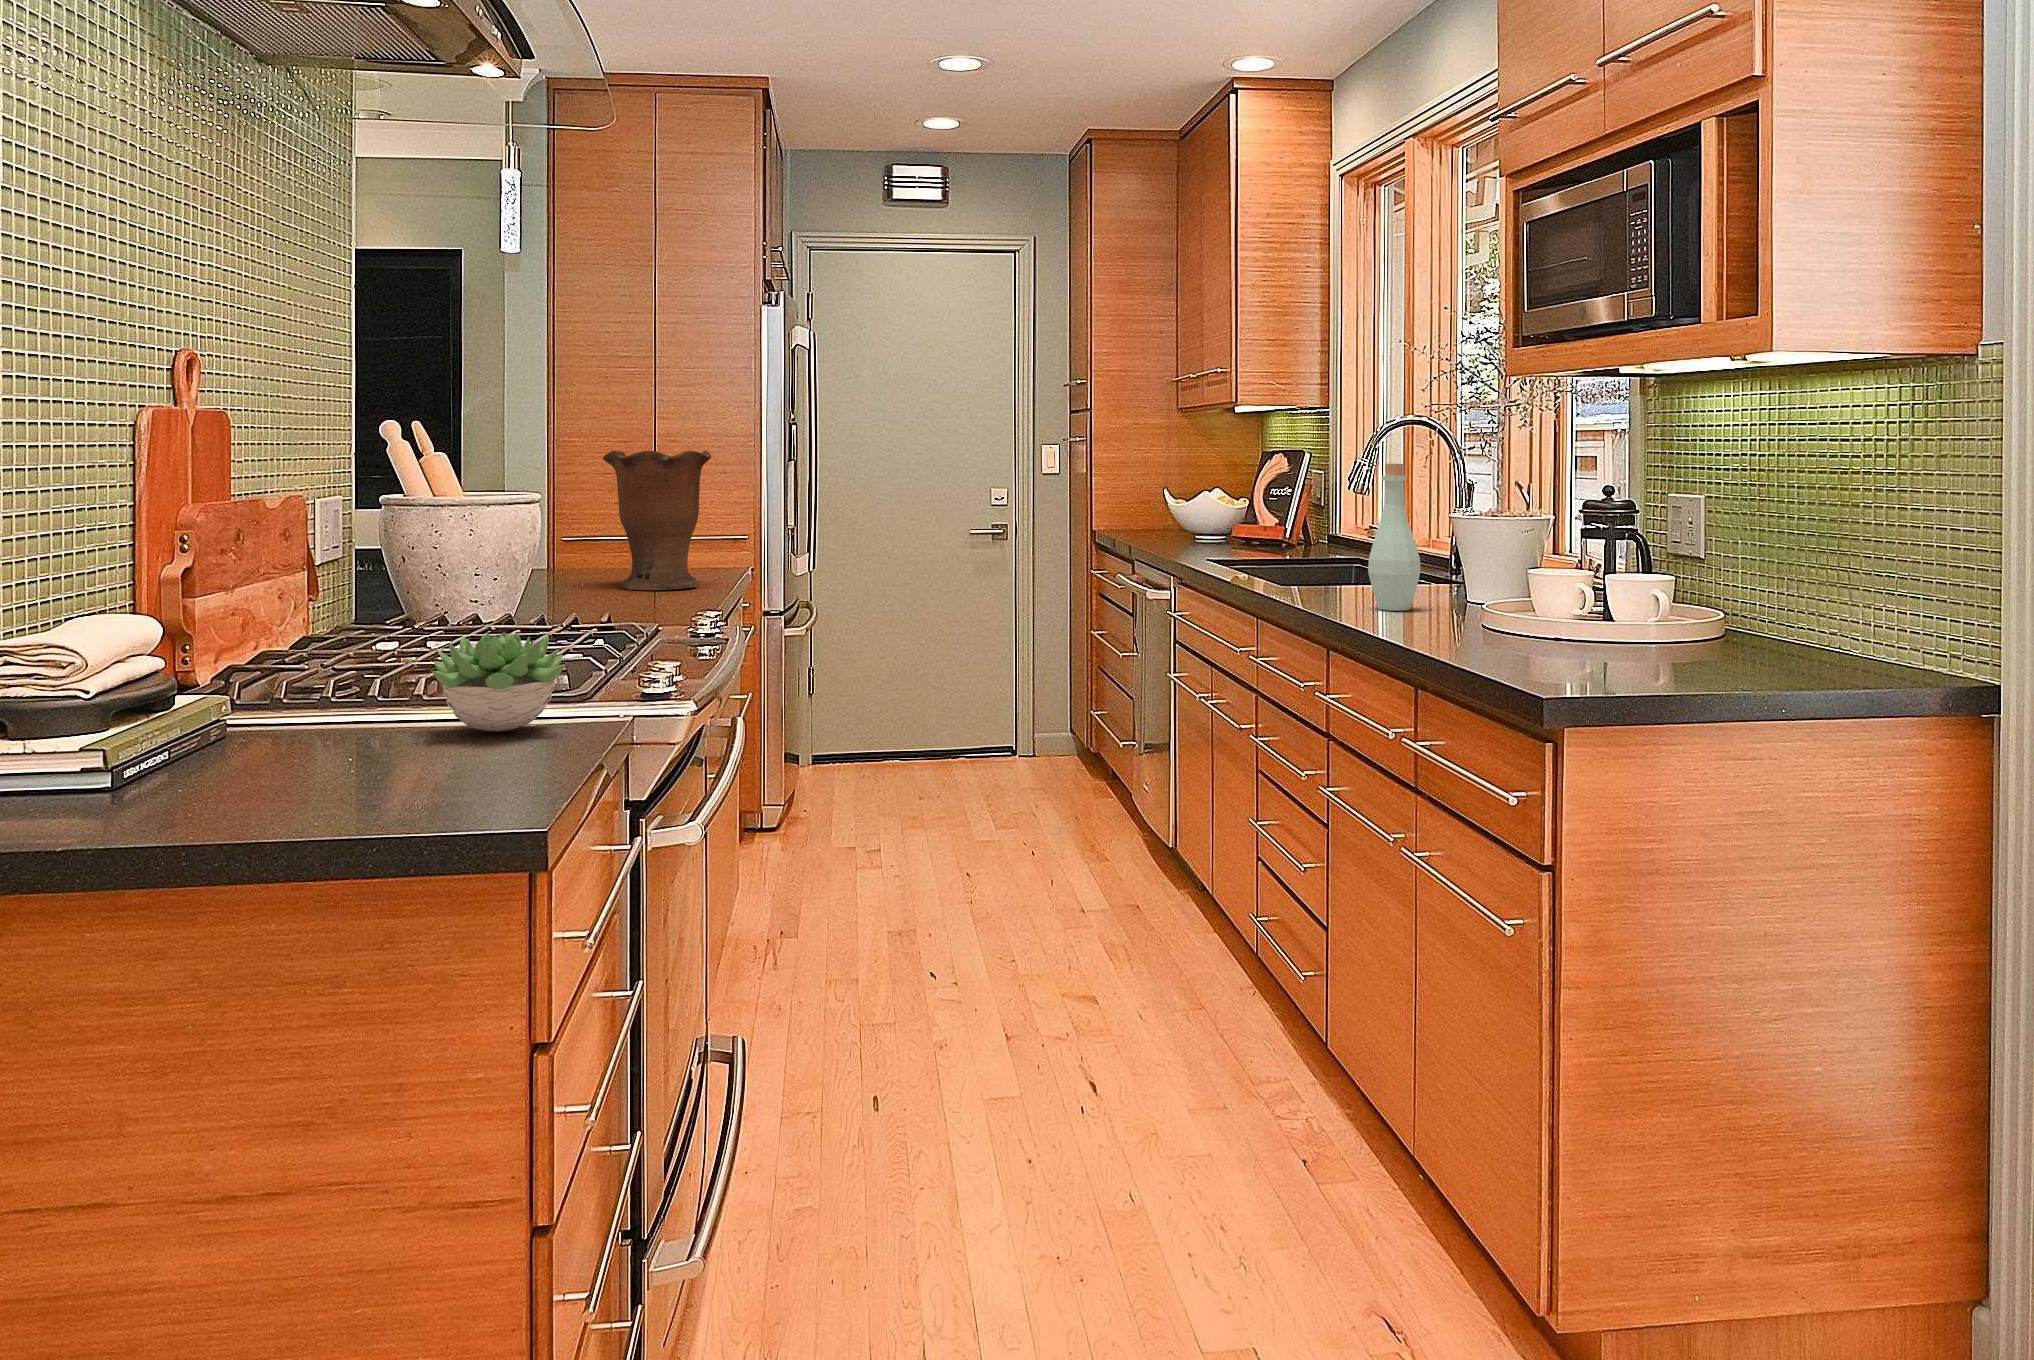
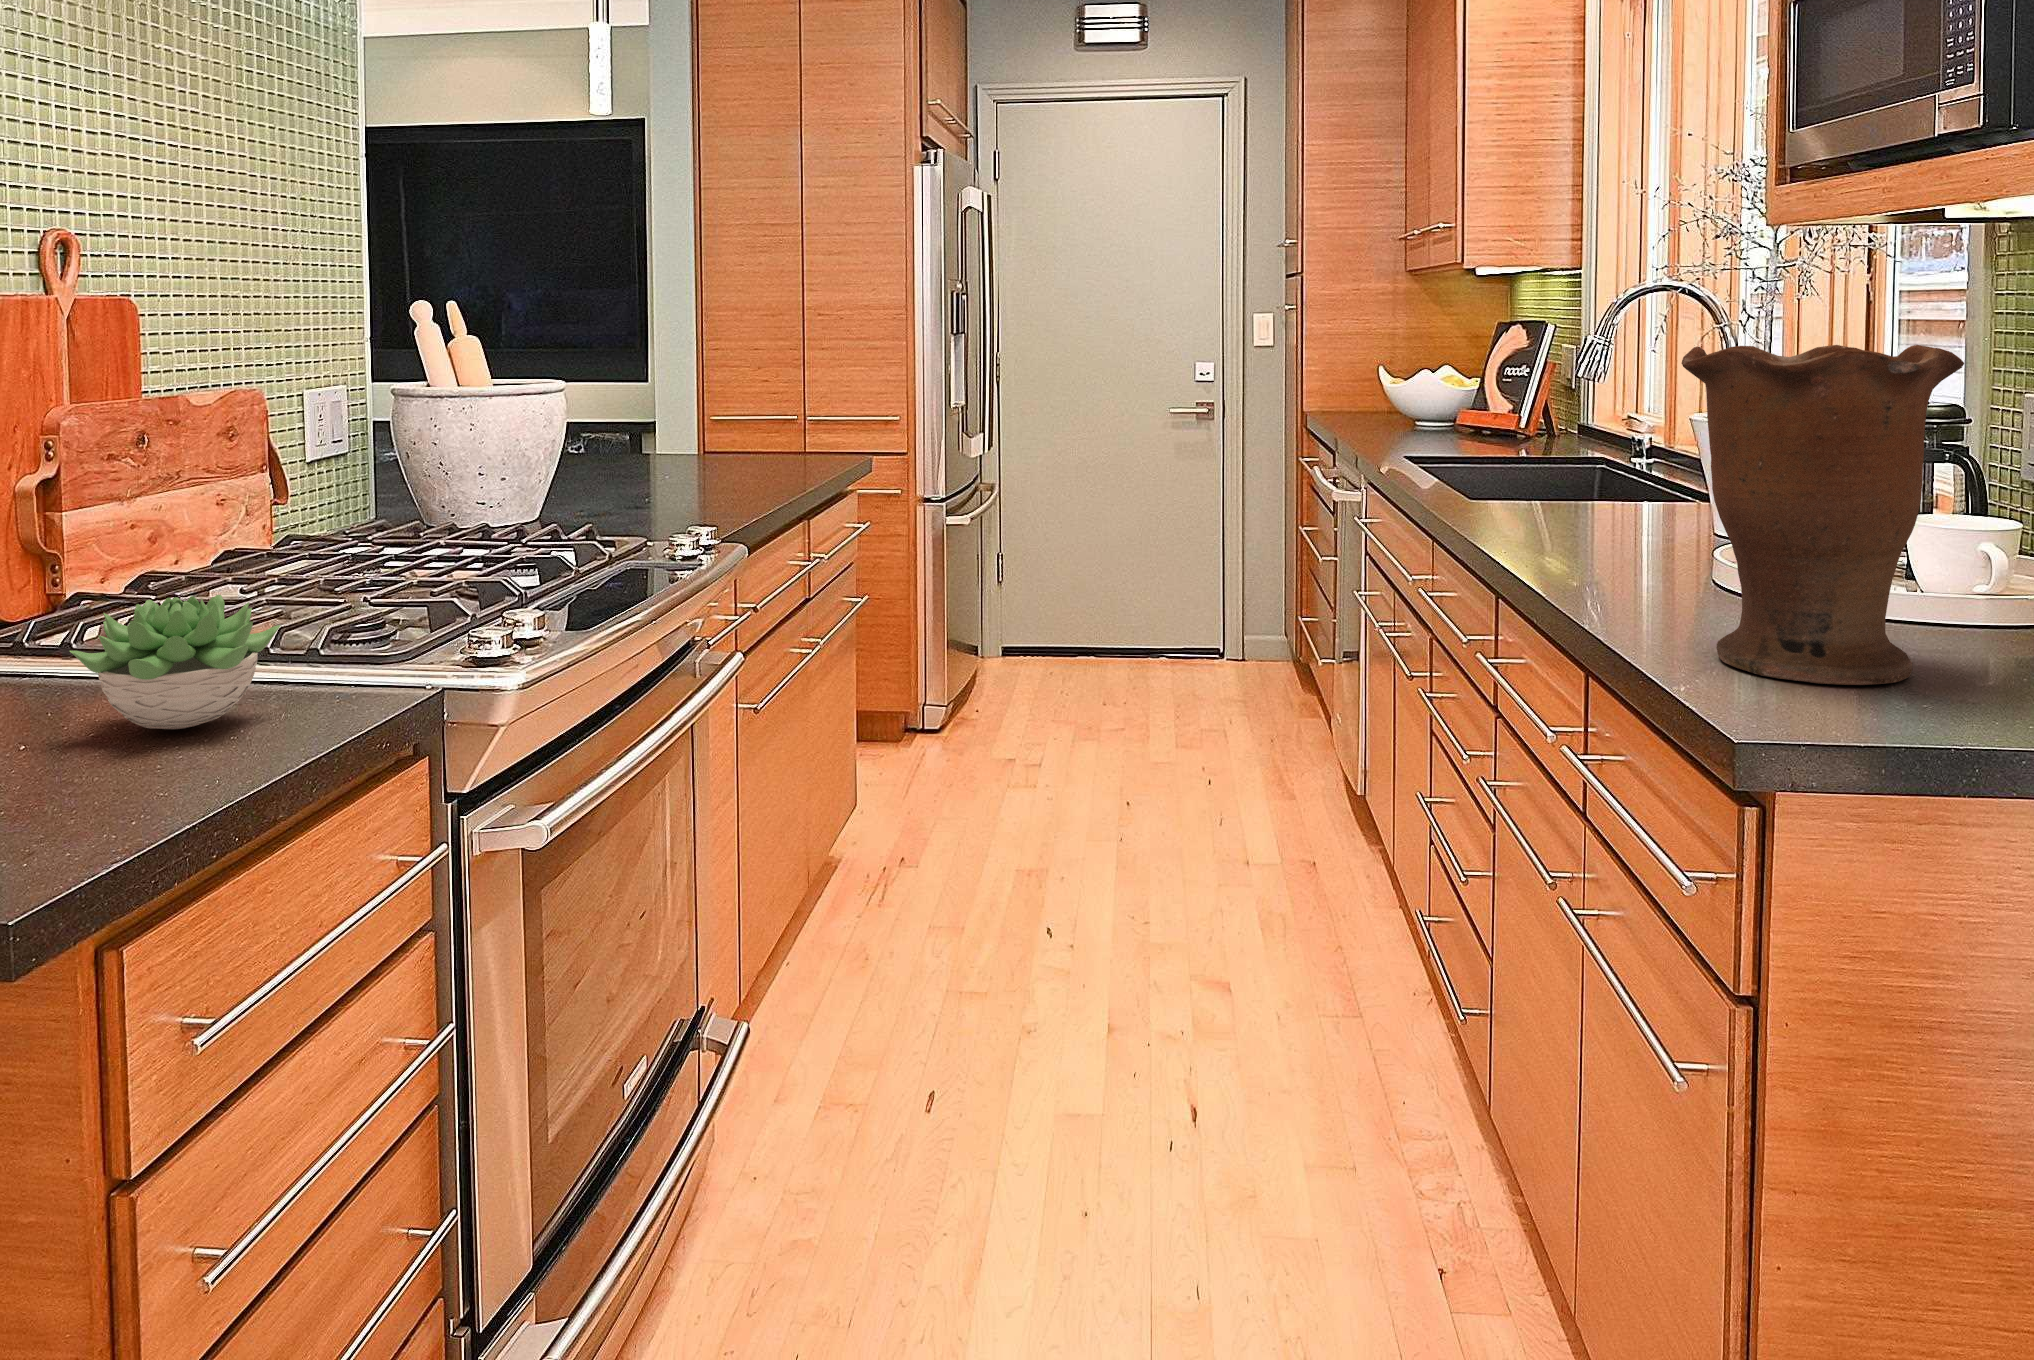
vase: present [603,450,711,590] -> present [1682,345,1964,685]
bottle: present [1368,464,1420,611] -> none [1562,347,1638,546]

